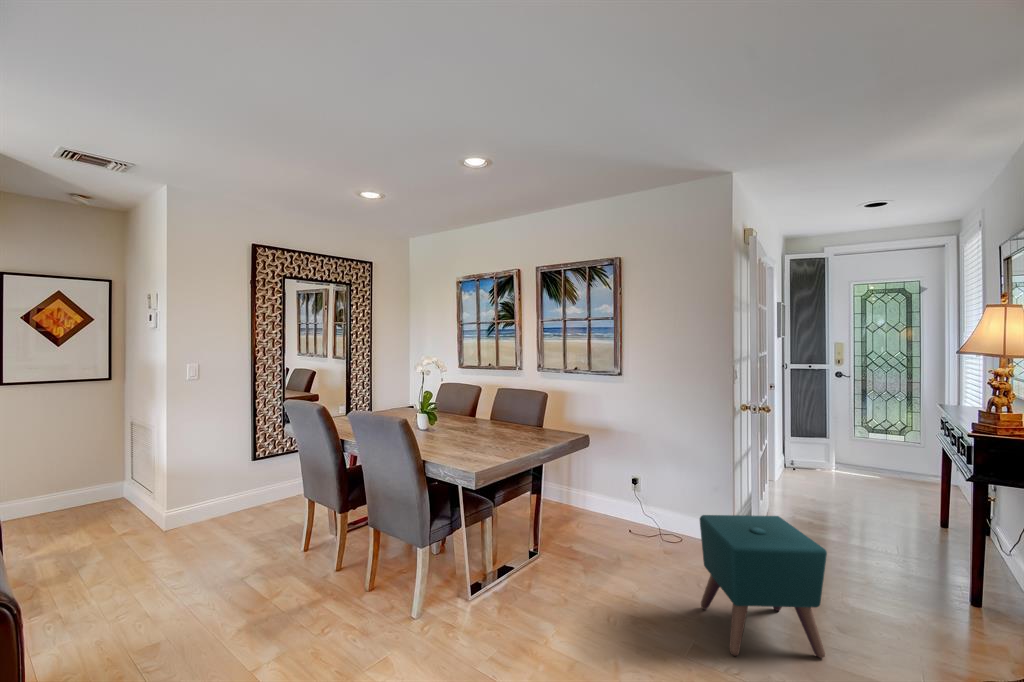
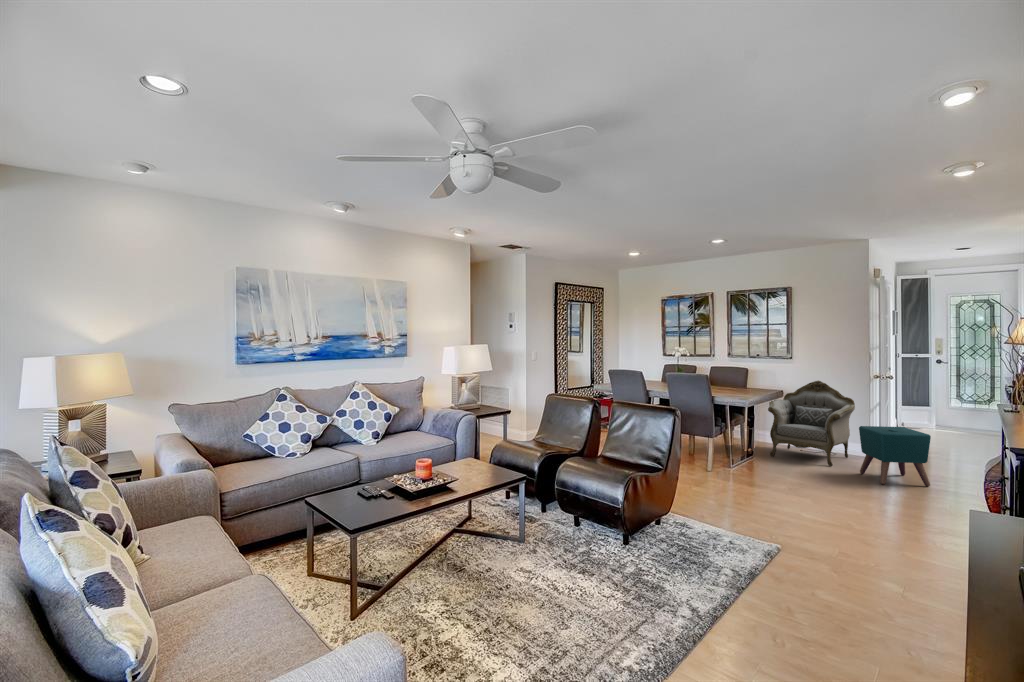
armchair: none [567,413,707,581] -> present [768,380,855,466]

